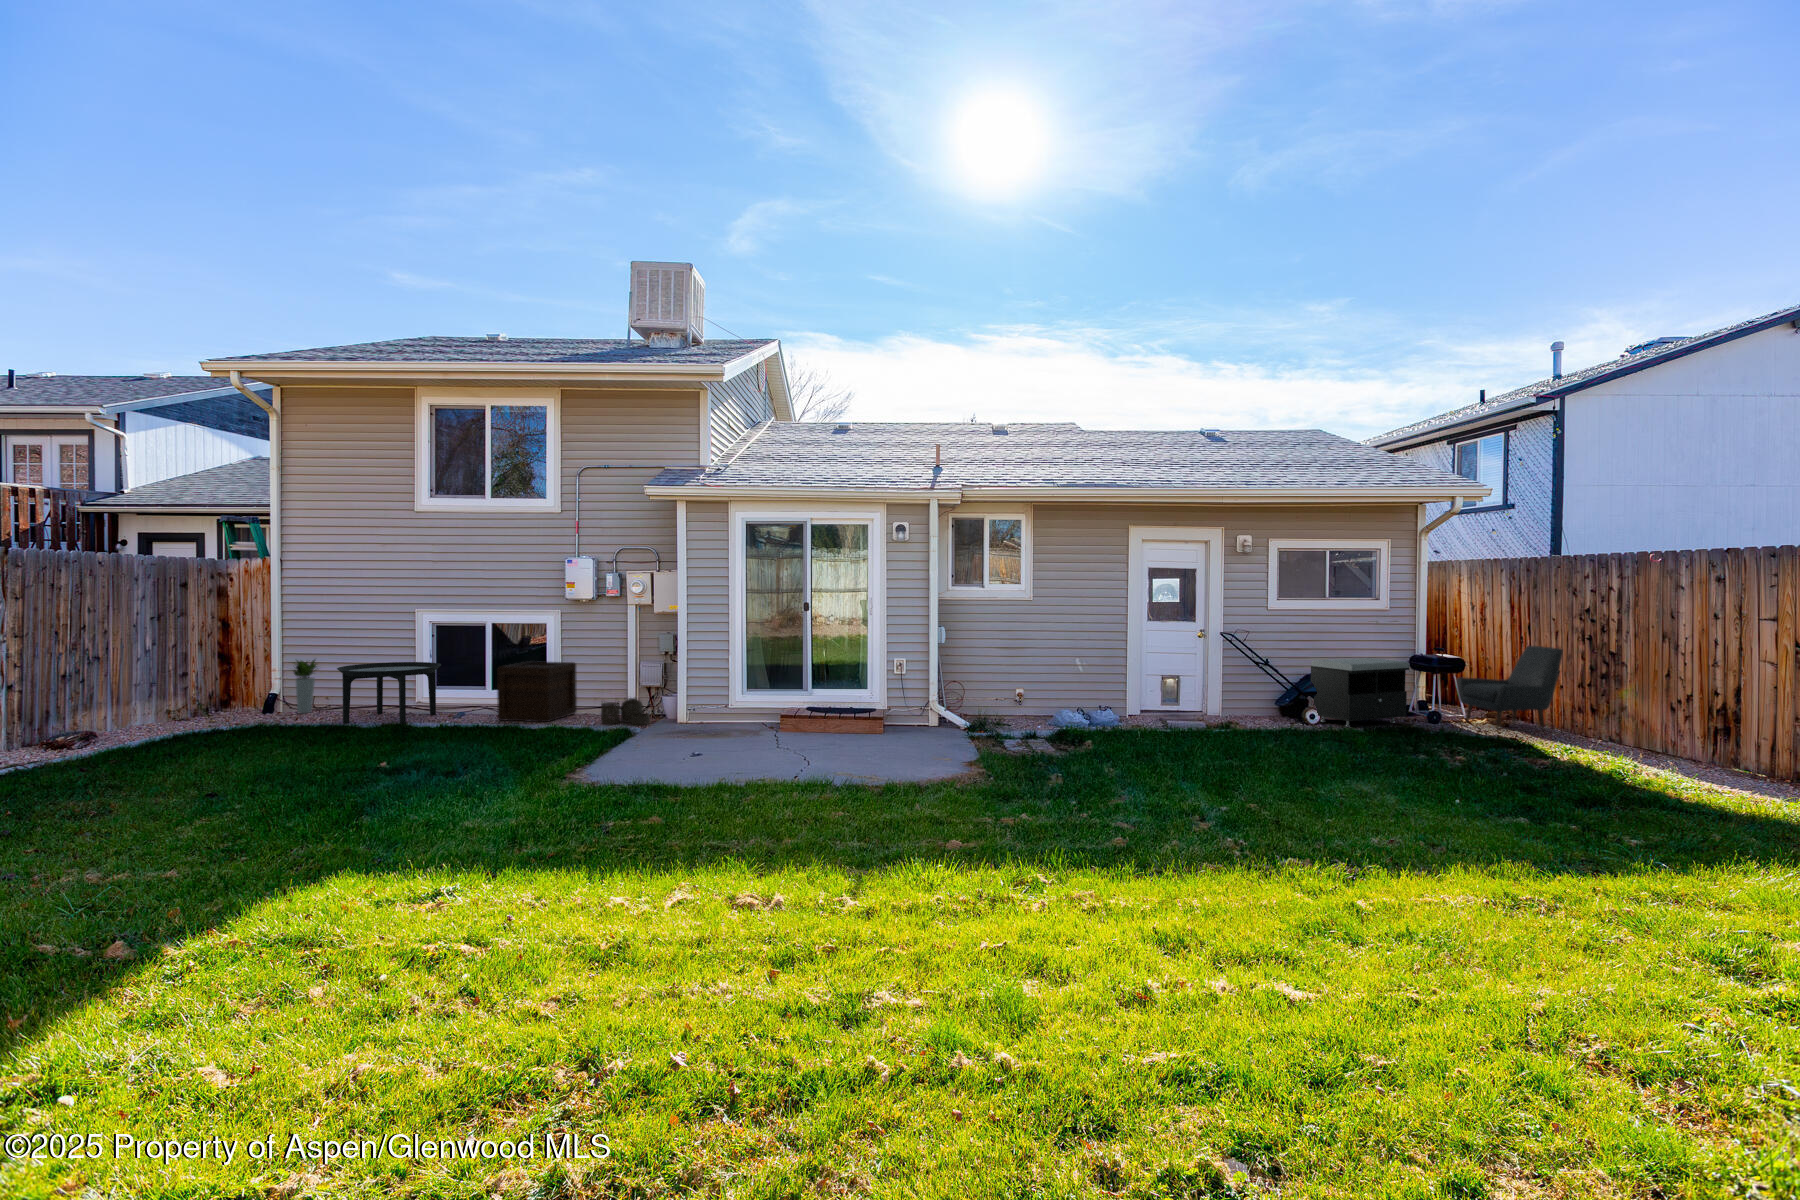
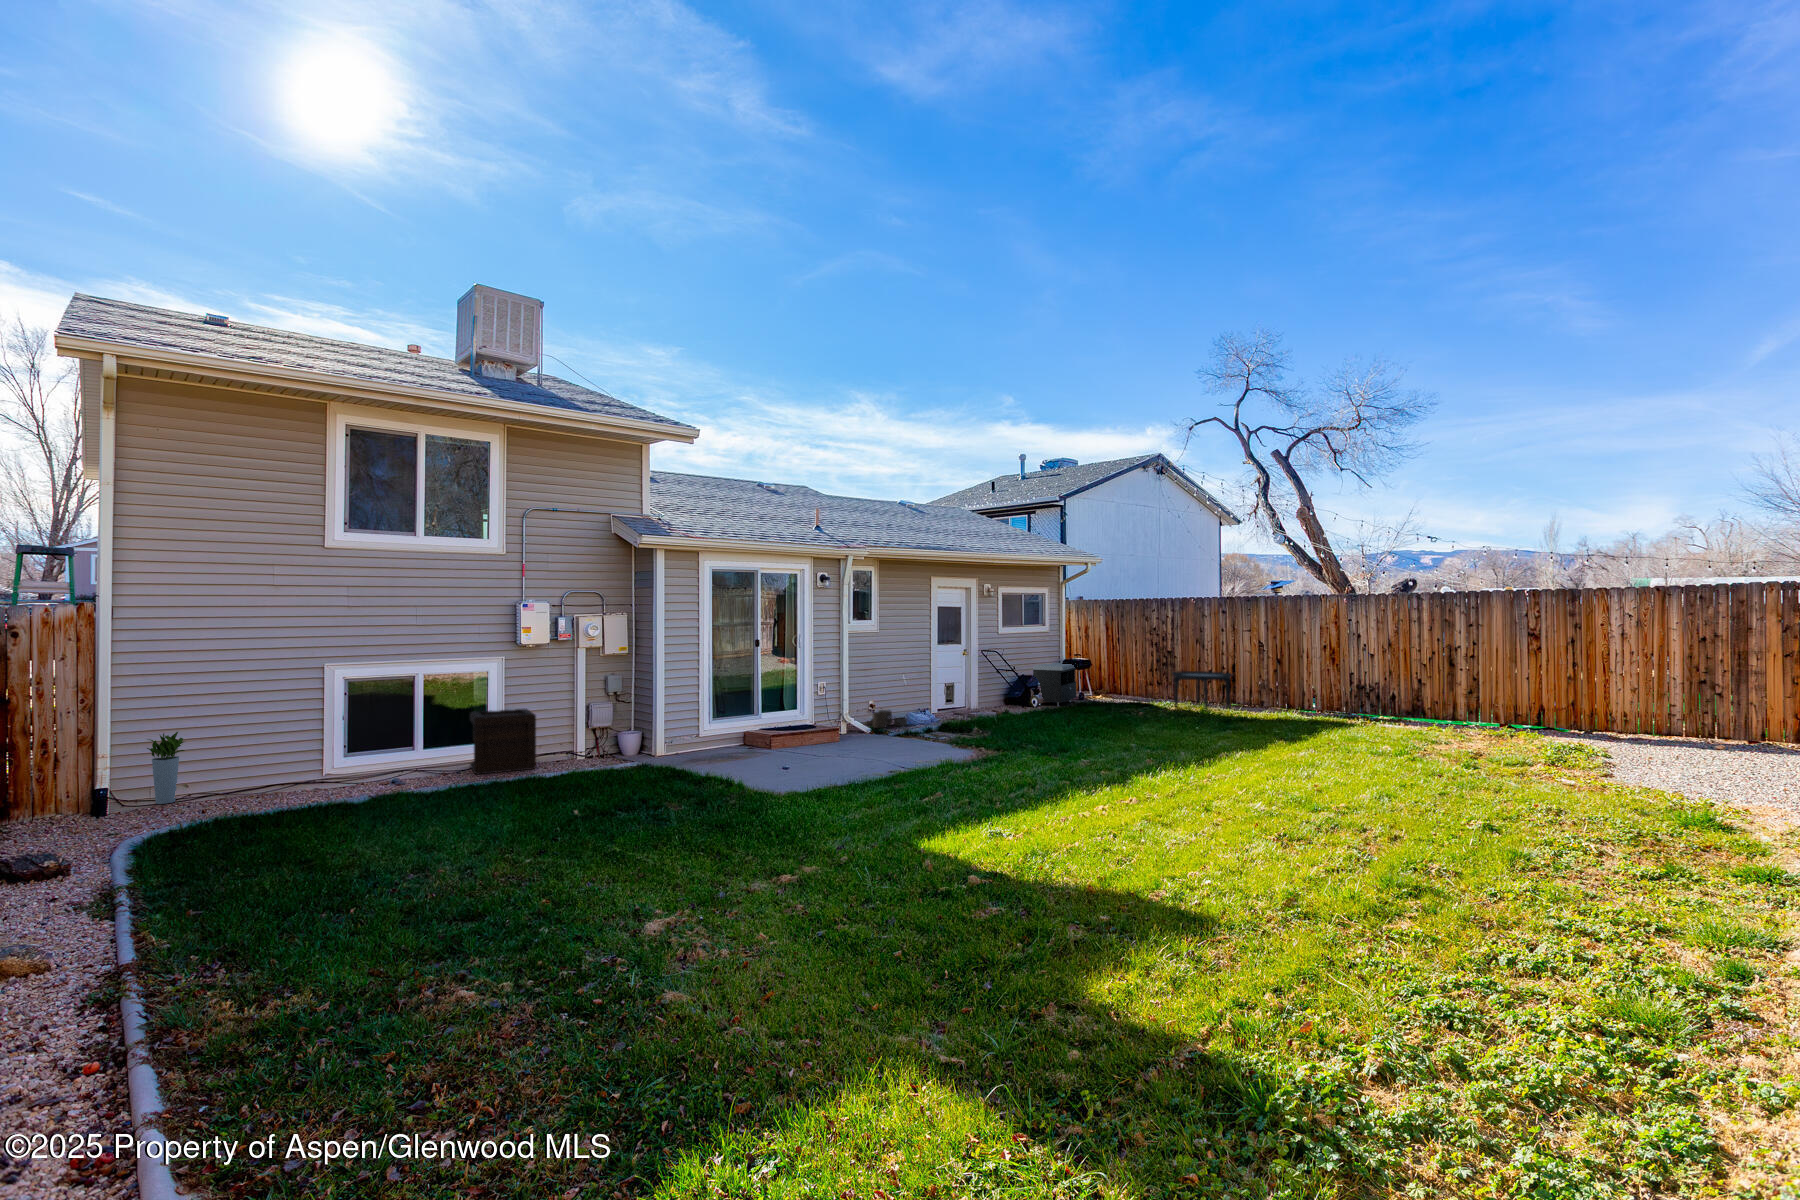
chair: present [1456,646,1563,730] -> none [1090,650,1141,700]
round table: present [337,662,441,724] -> present [1173,671,1232,710]
woven basket: present [601,698,650,725] -> present [866,710,907,728]

